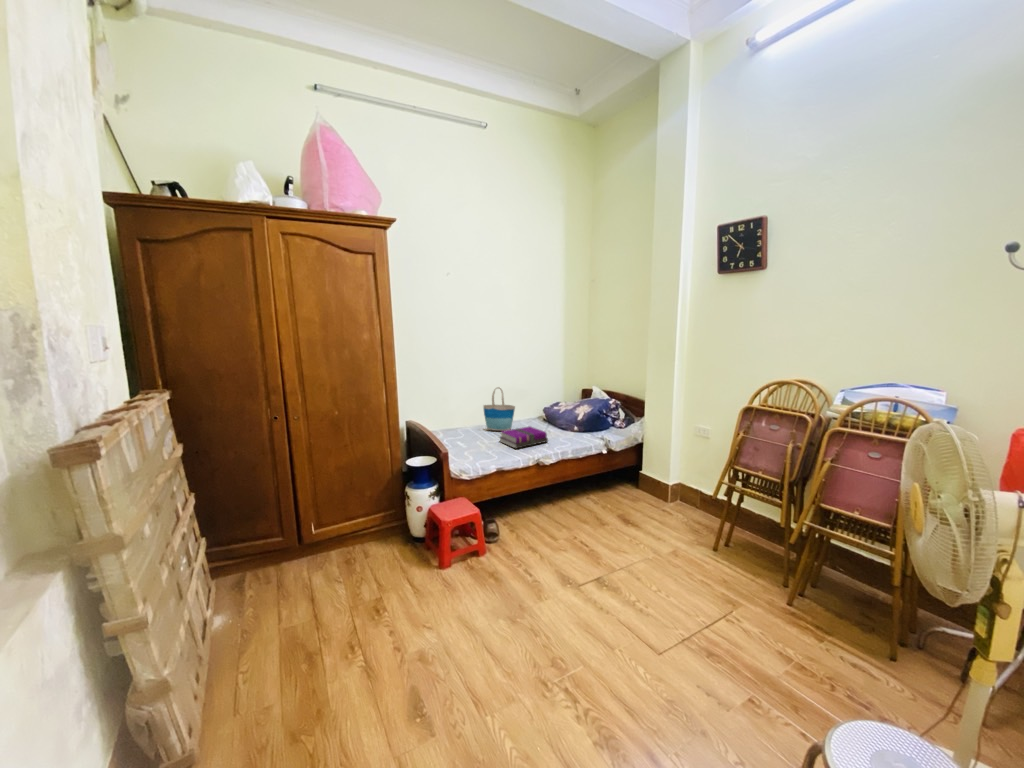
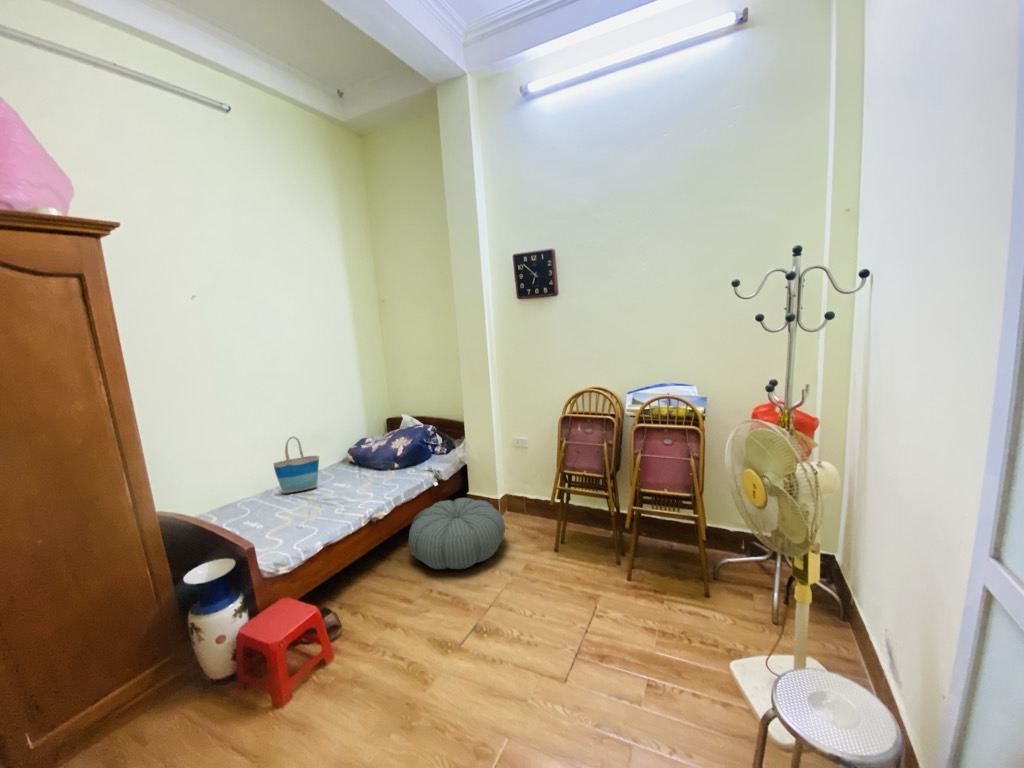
notebook: present [500,427,548,448] -> none [308,477,373,510]
pouf: none [569,468,663,531] -> present [409,498,505,569]

